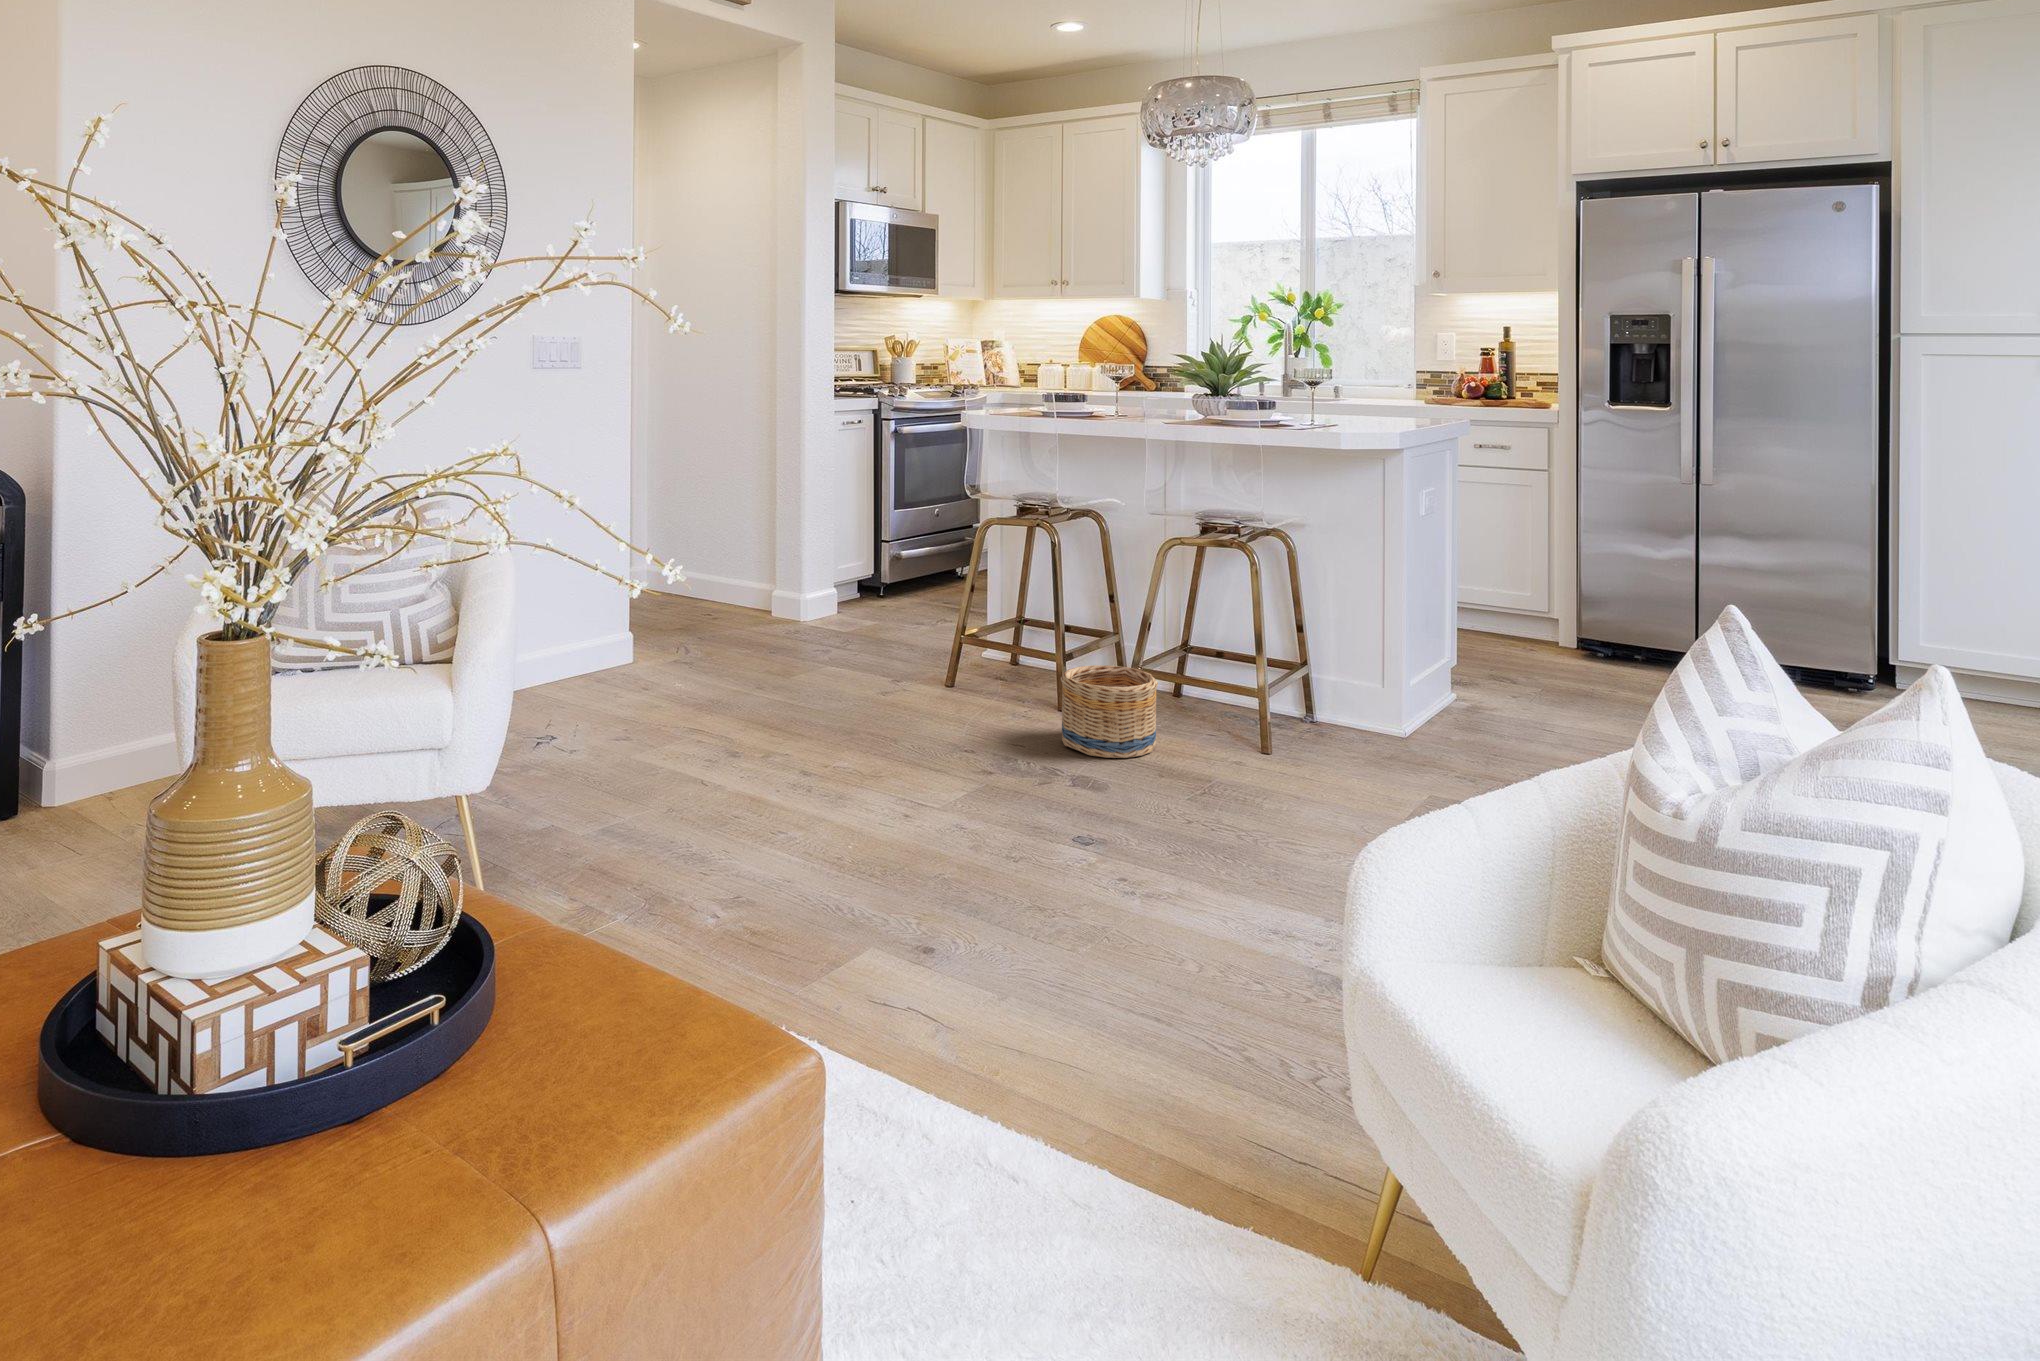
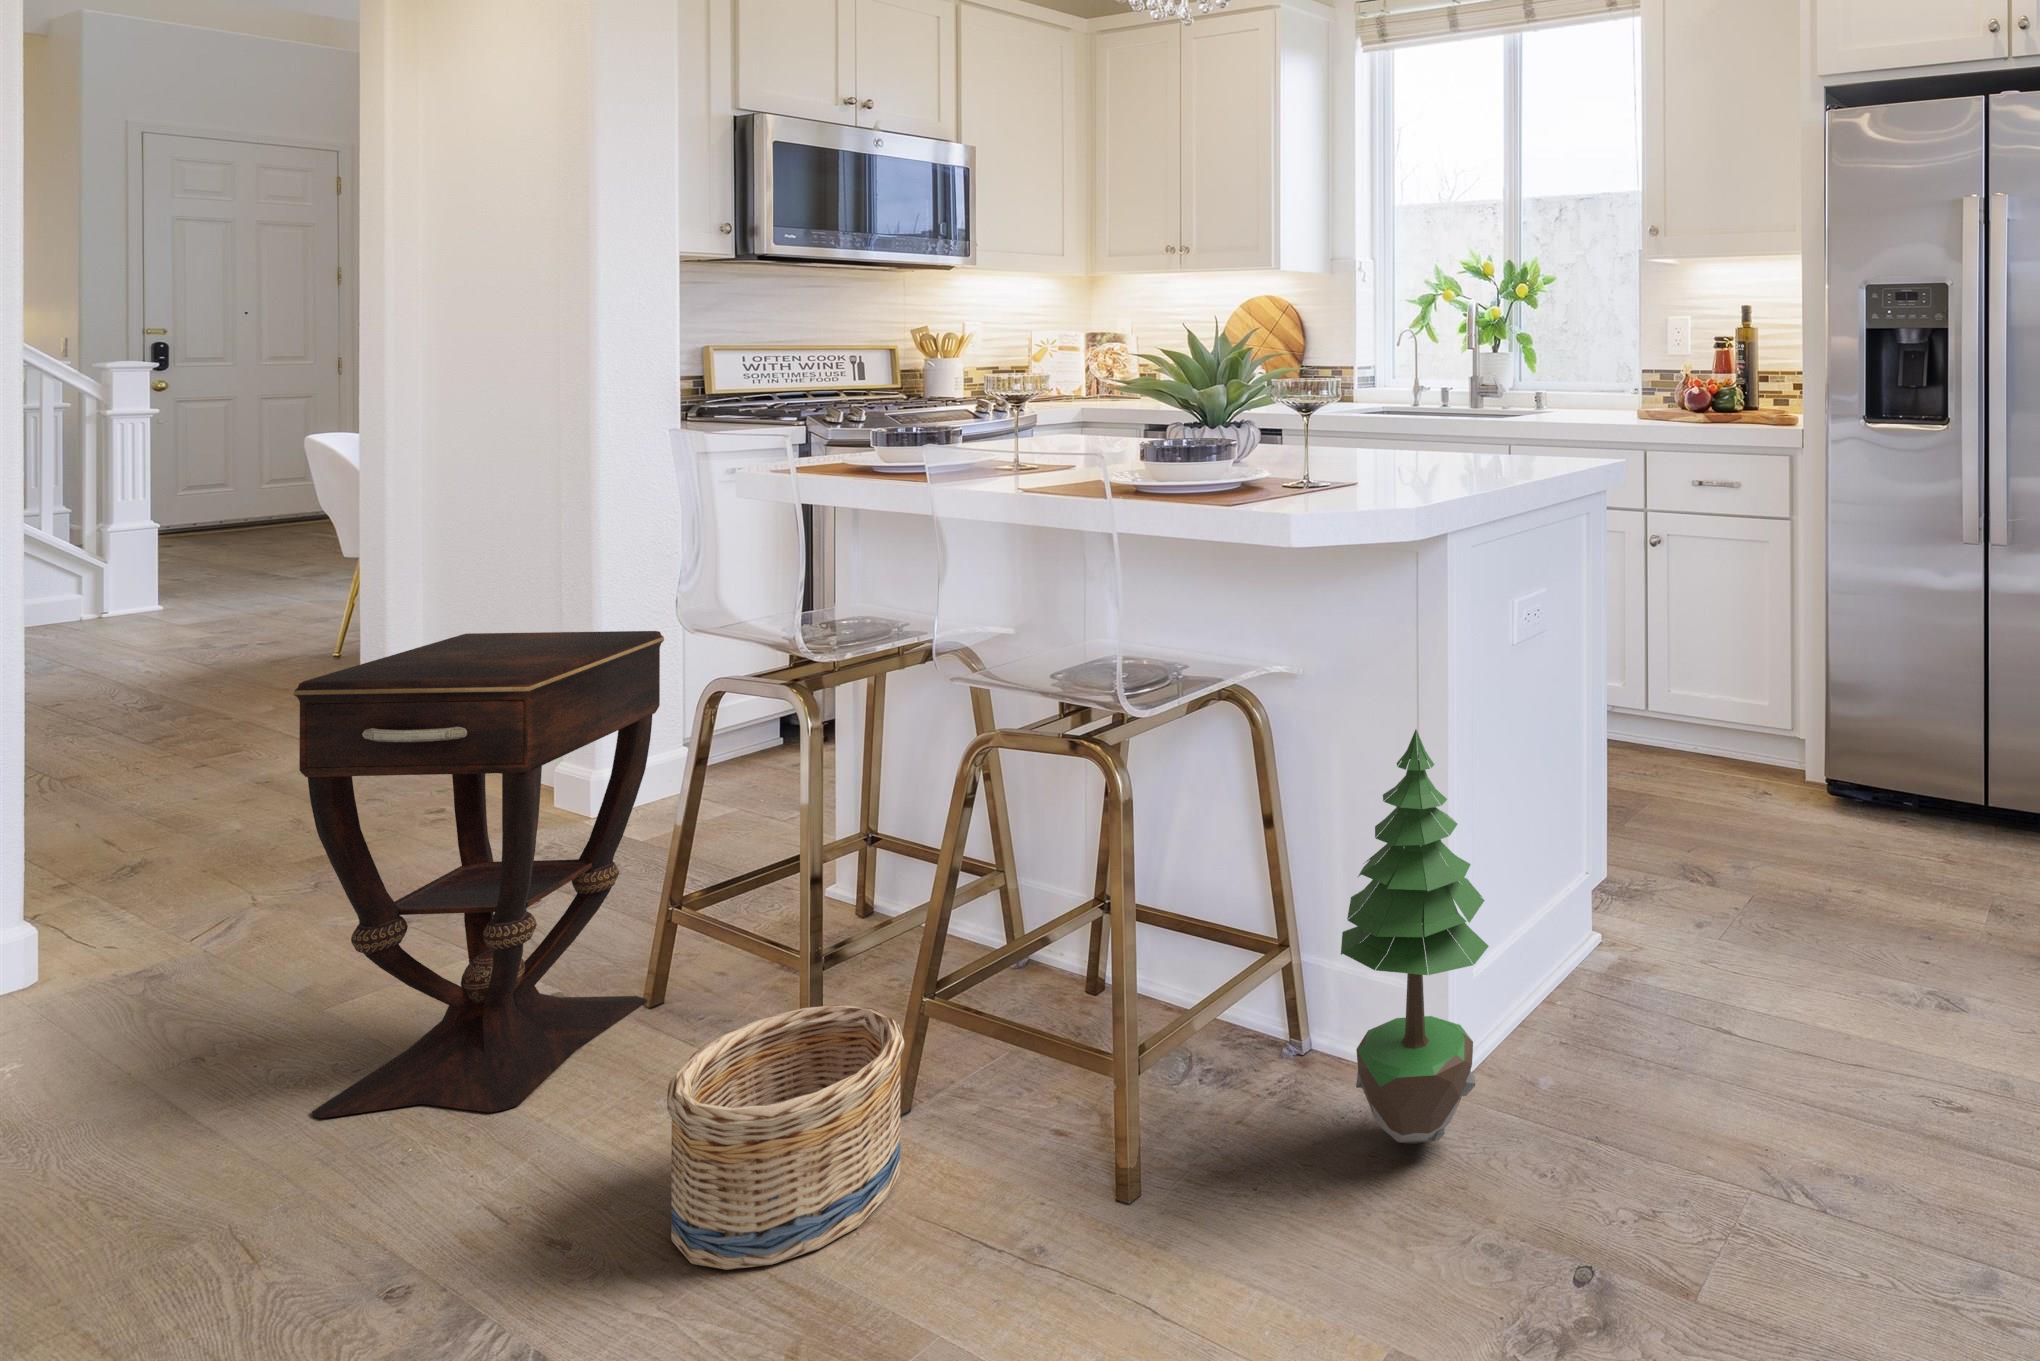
side table: none [839,493,953,713] -> present [293,631,664,1118]
potted tree: none [1362,542,1441,750] -> present [1341,730,1489,1144]

